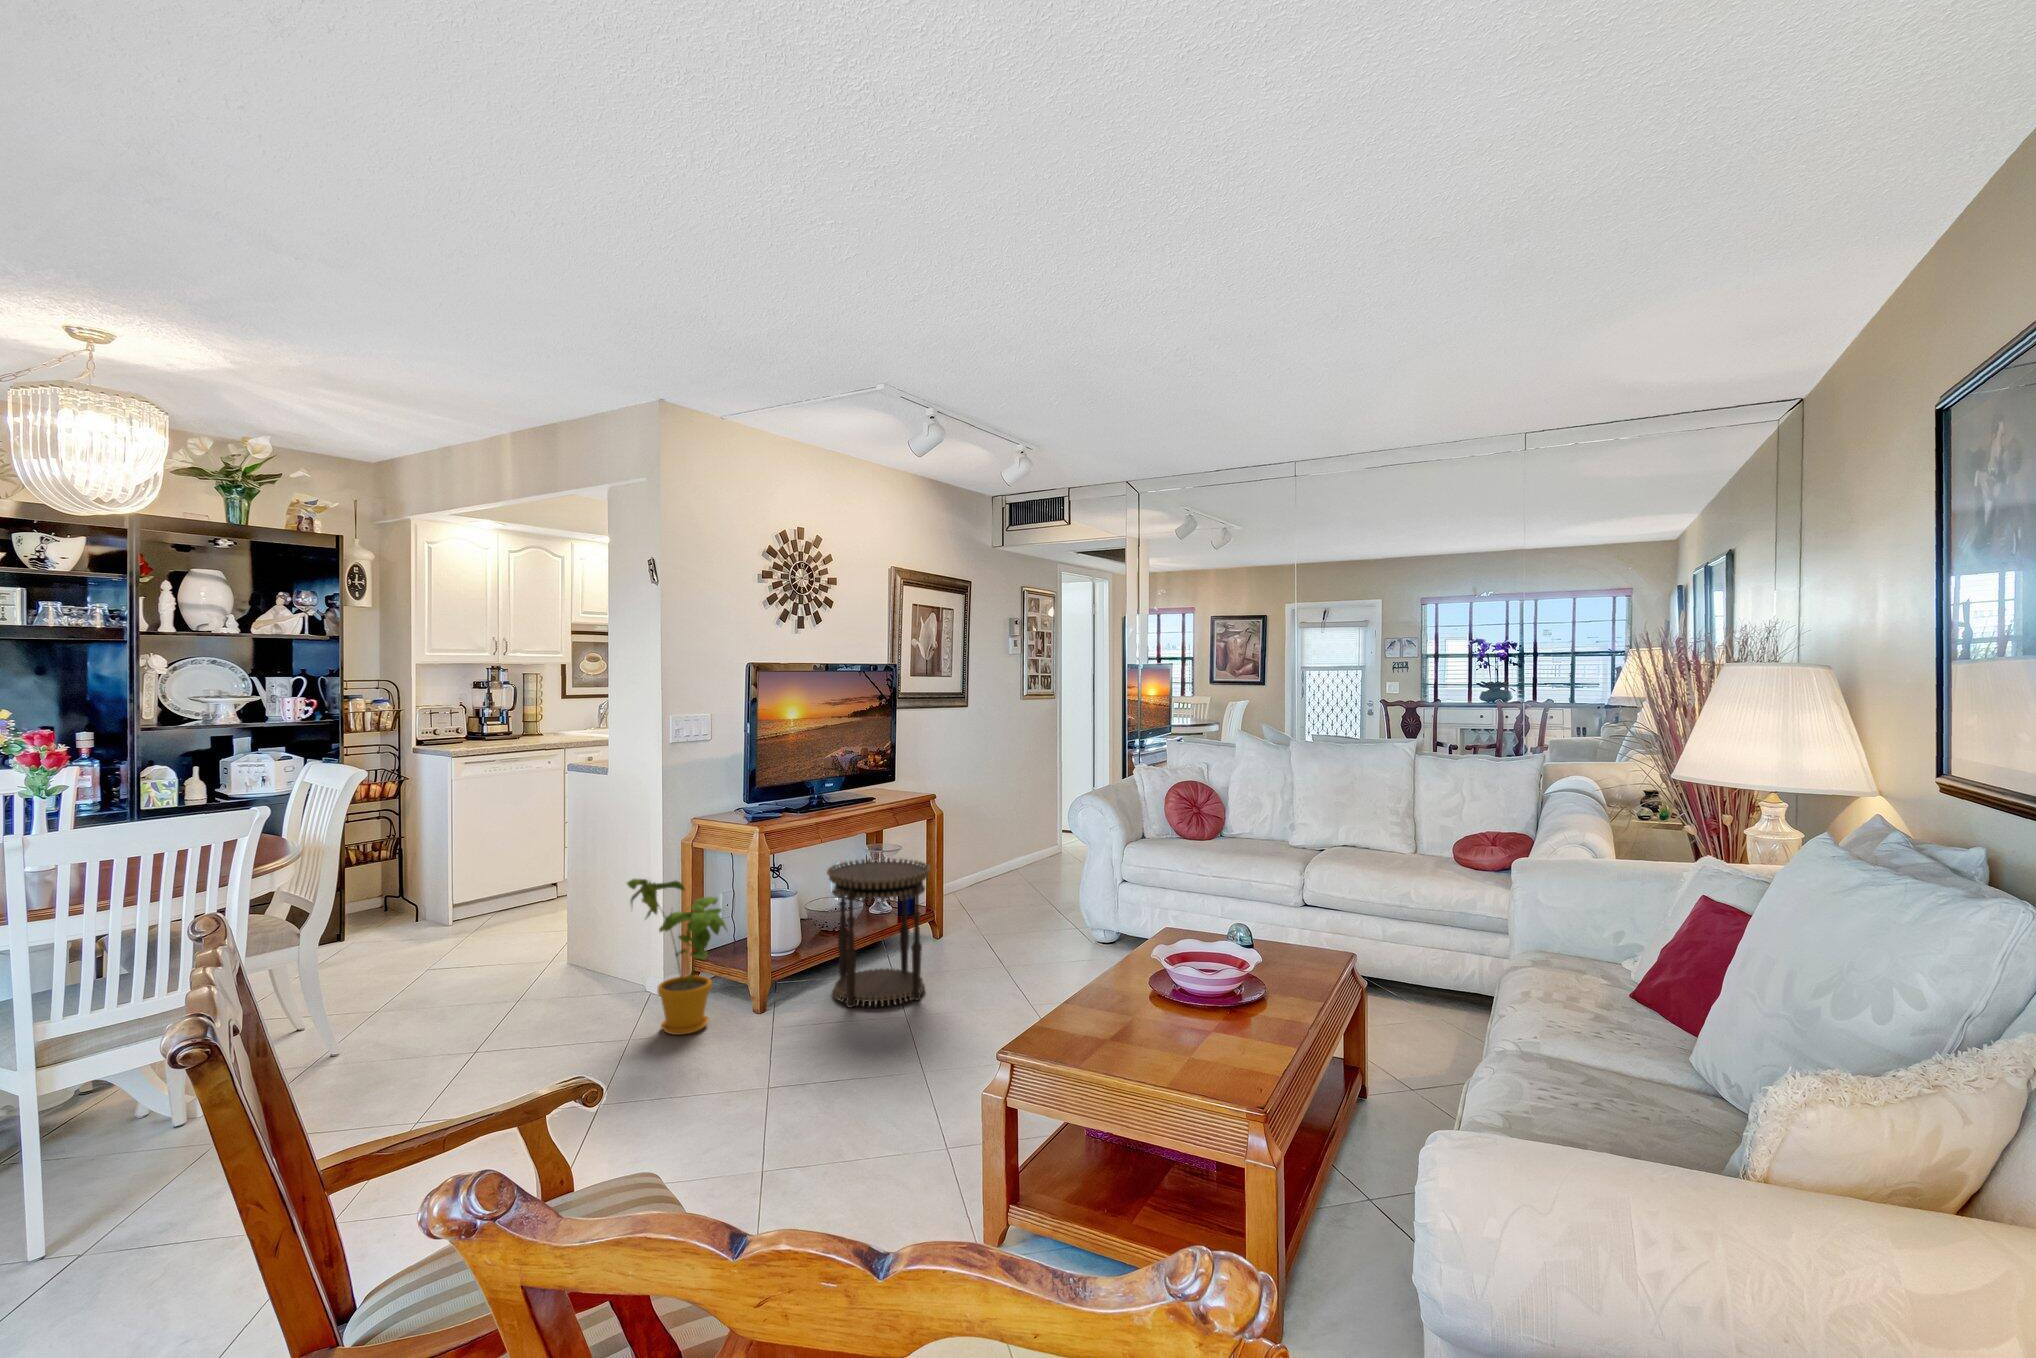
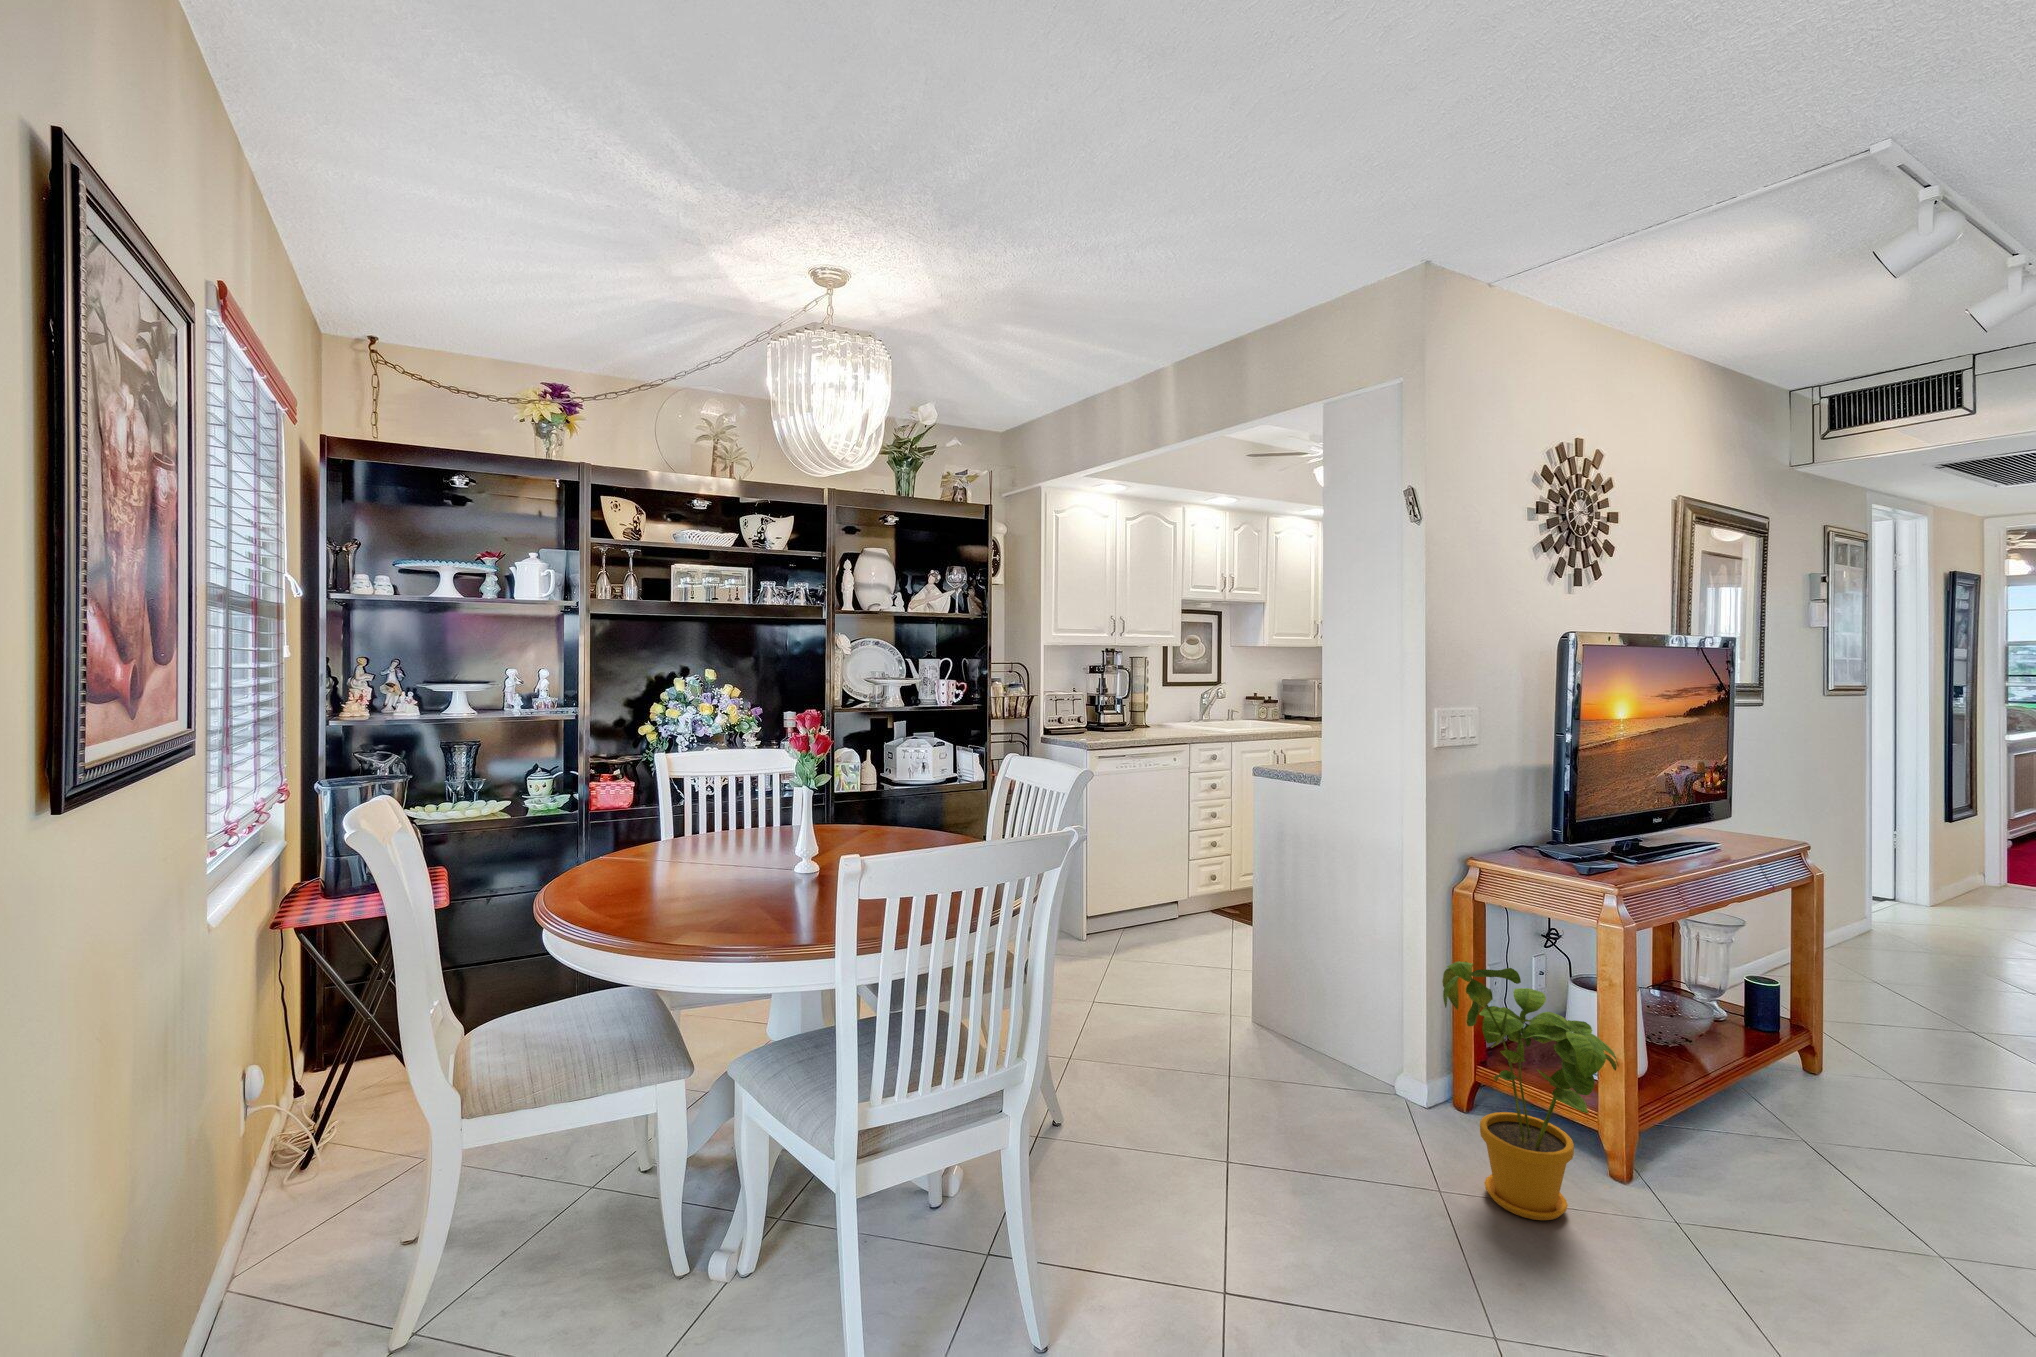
side table: present [827,858,931,1007] -> none [1725,952,1970,1242]

